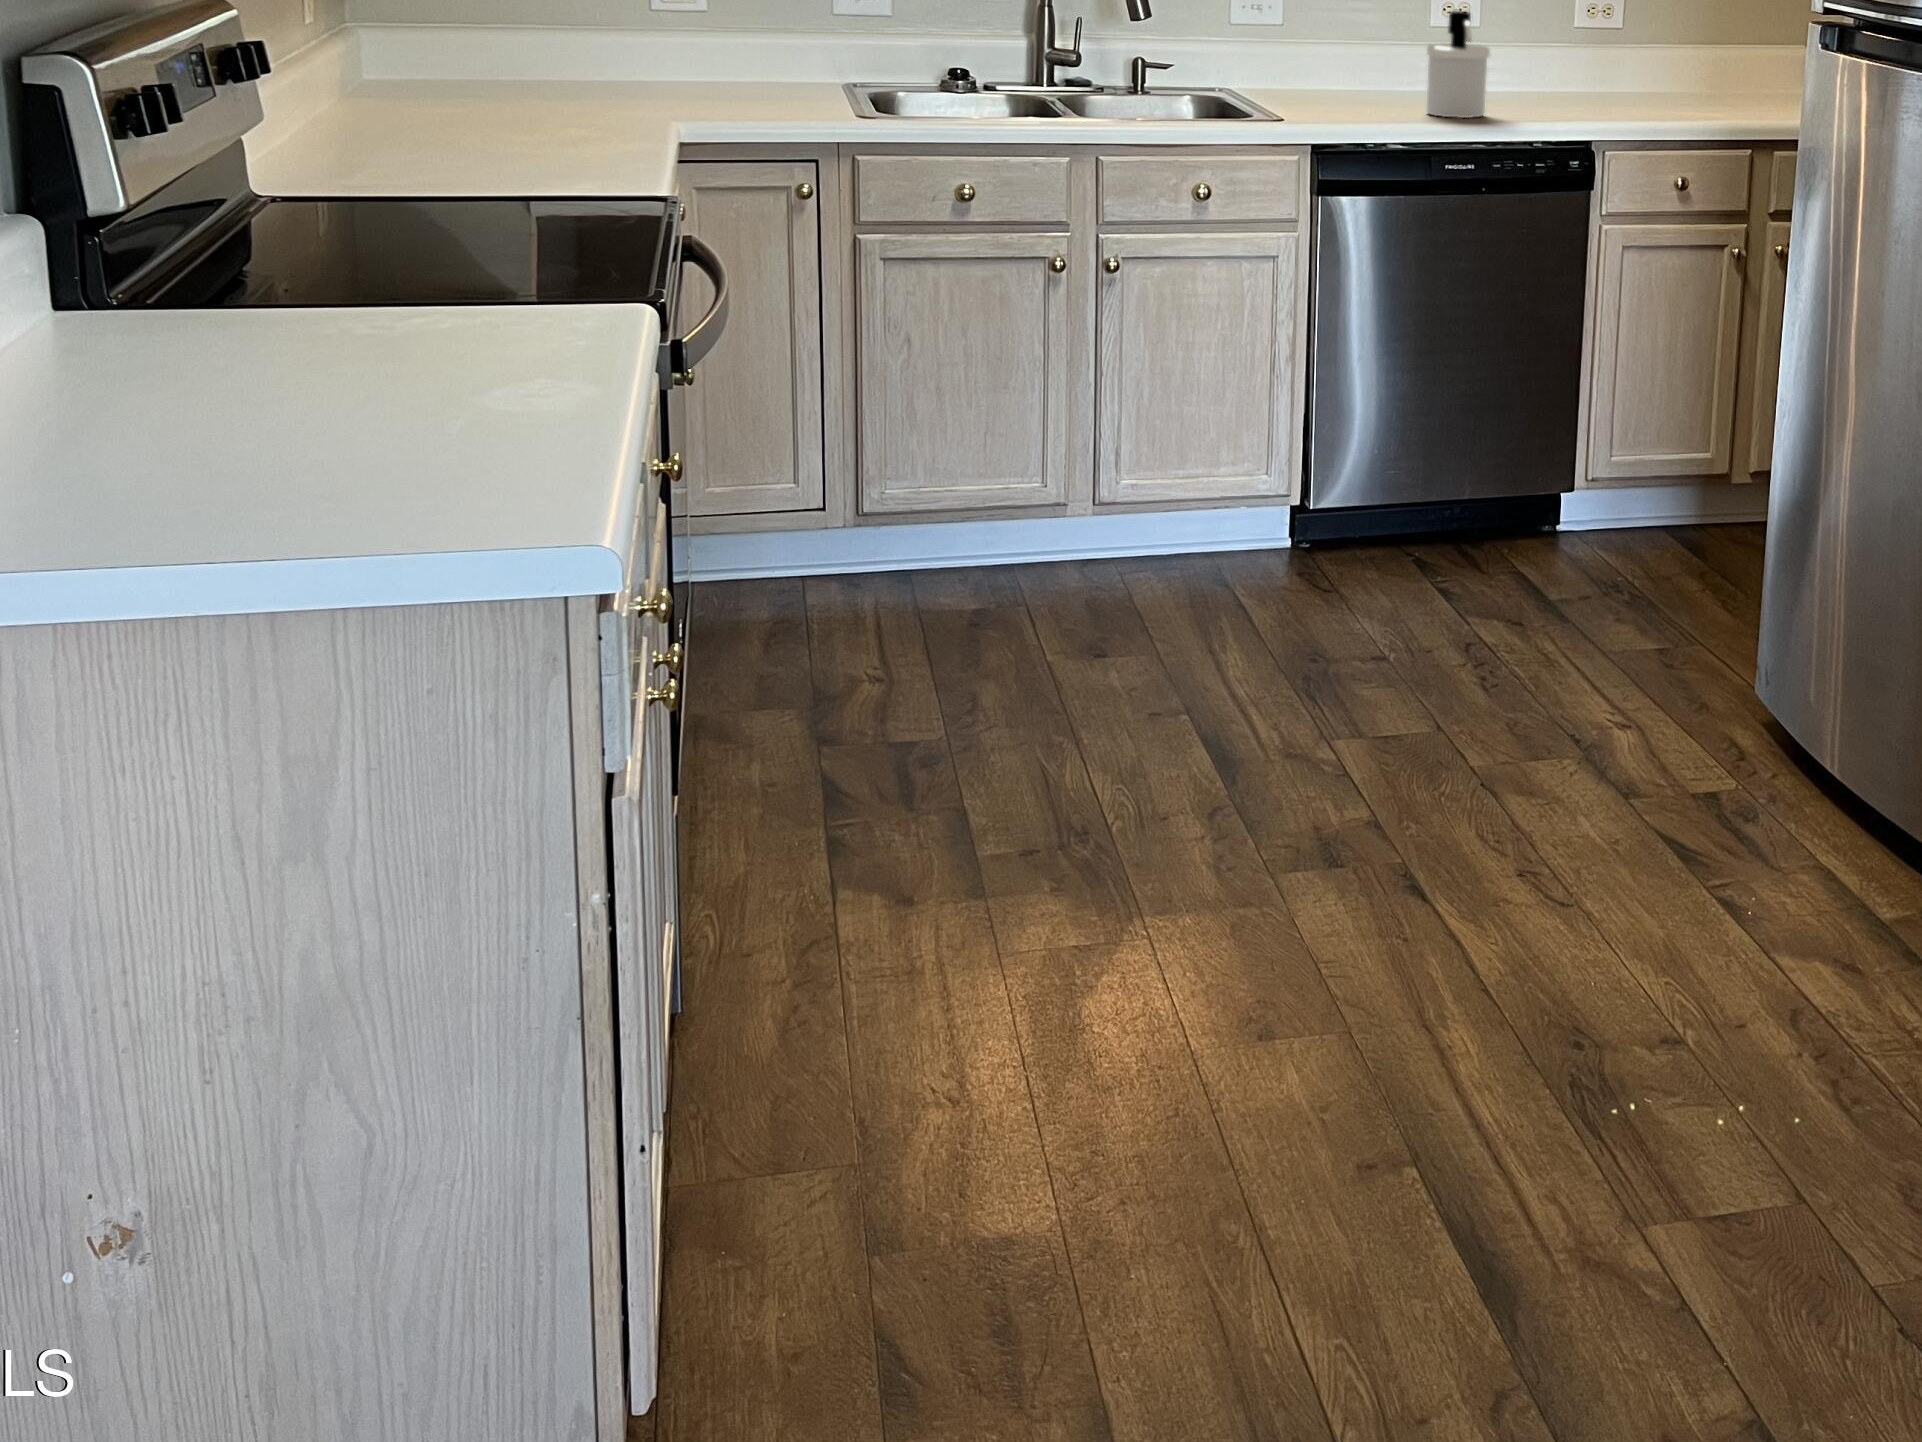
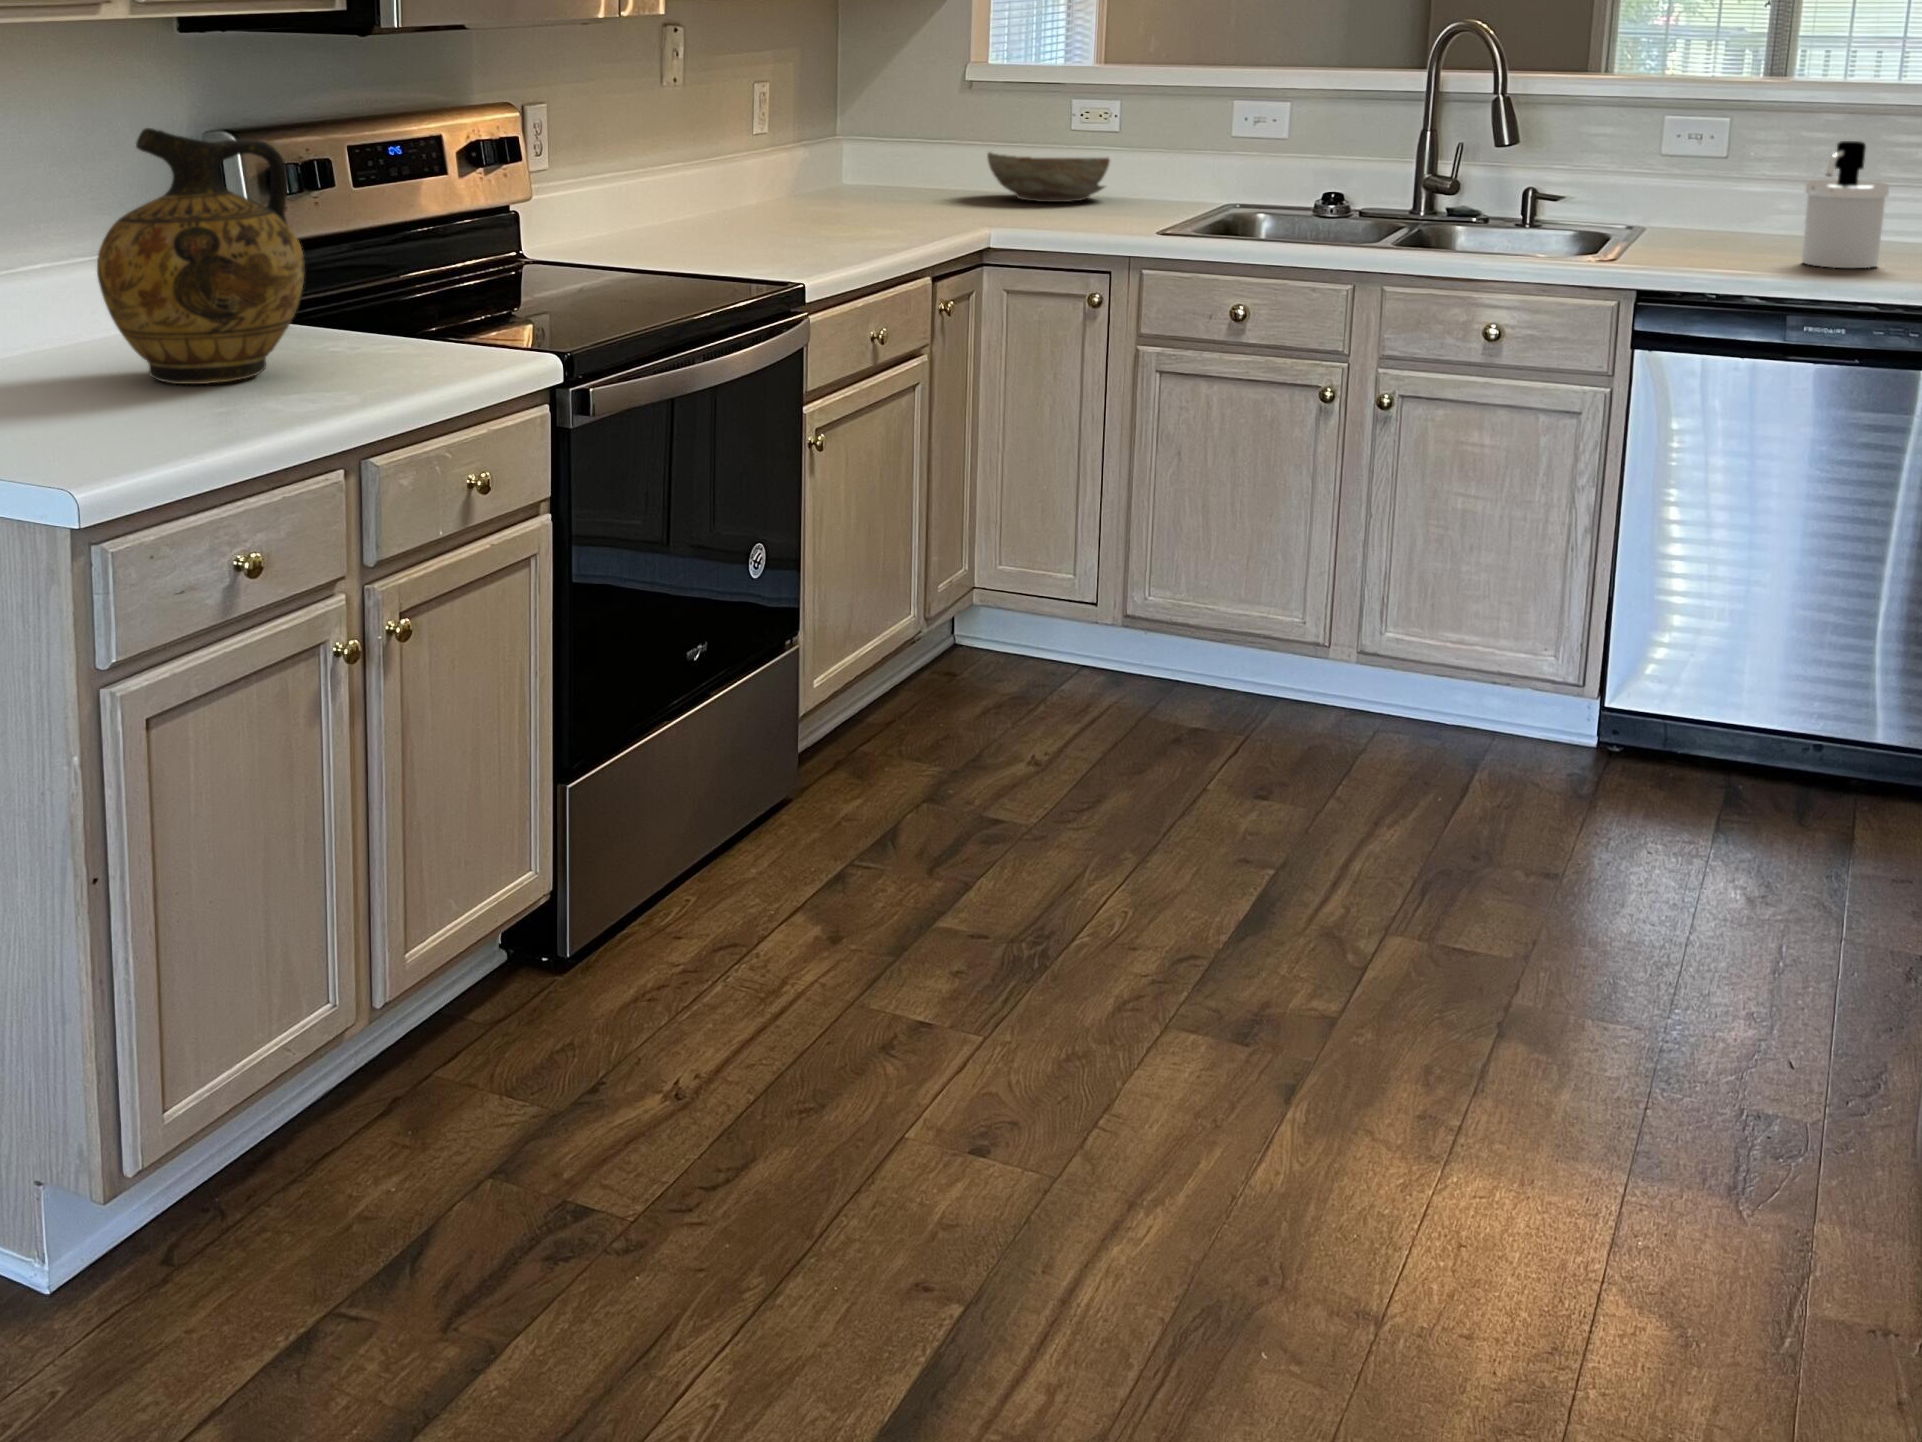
bowl: none [552,29,707,88] -> present [987,152,1110,202]
ceramic jug: none [220,47,531,405] -> present [97,128,305,384]

